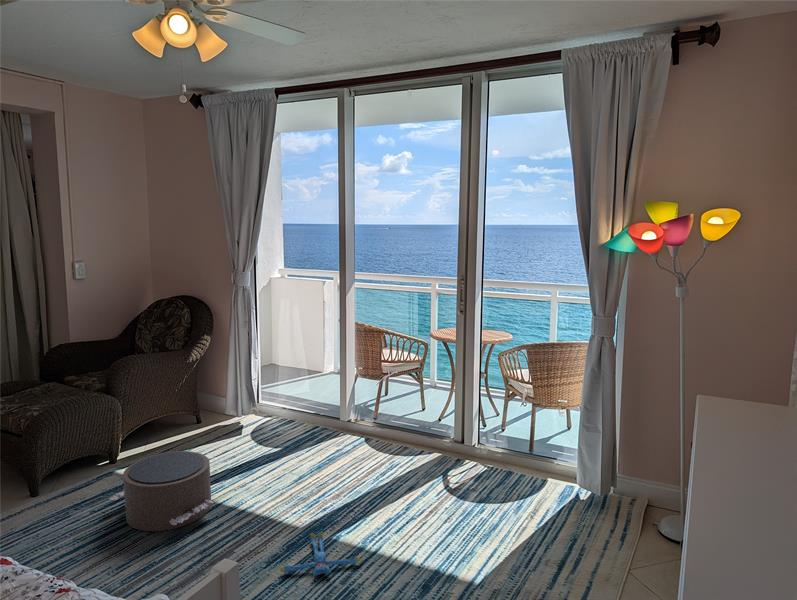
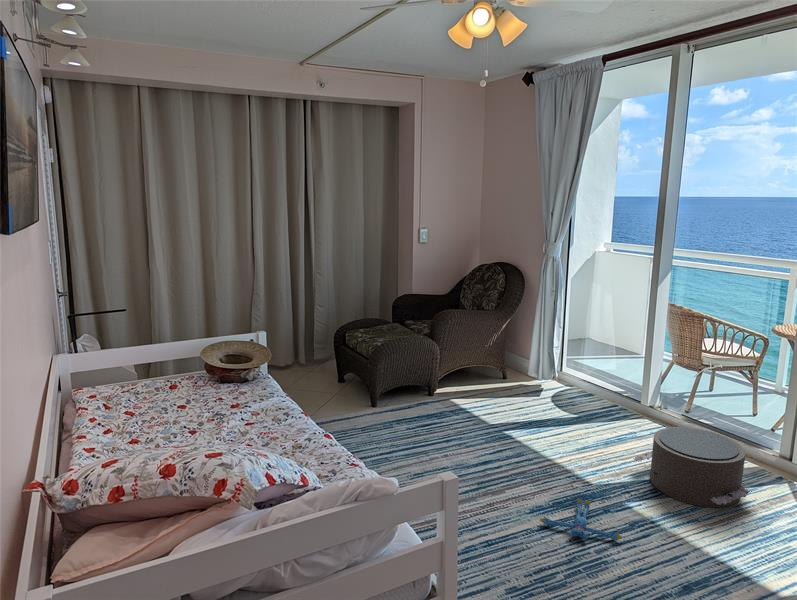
pouf: present [110,451,213,531] -> present [633,427,752,507]

